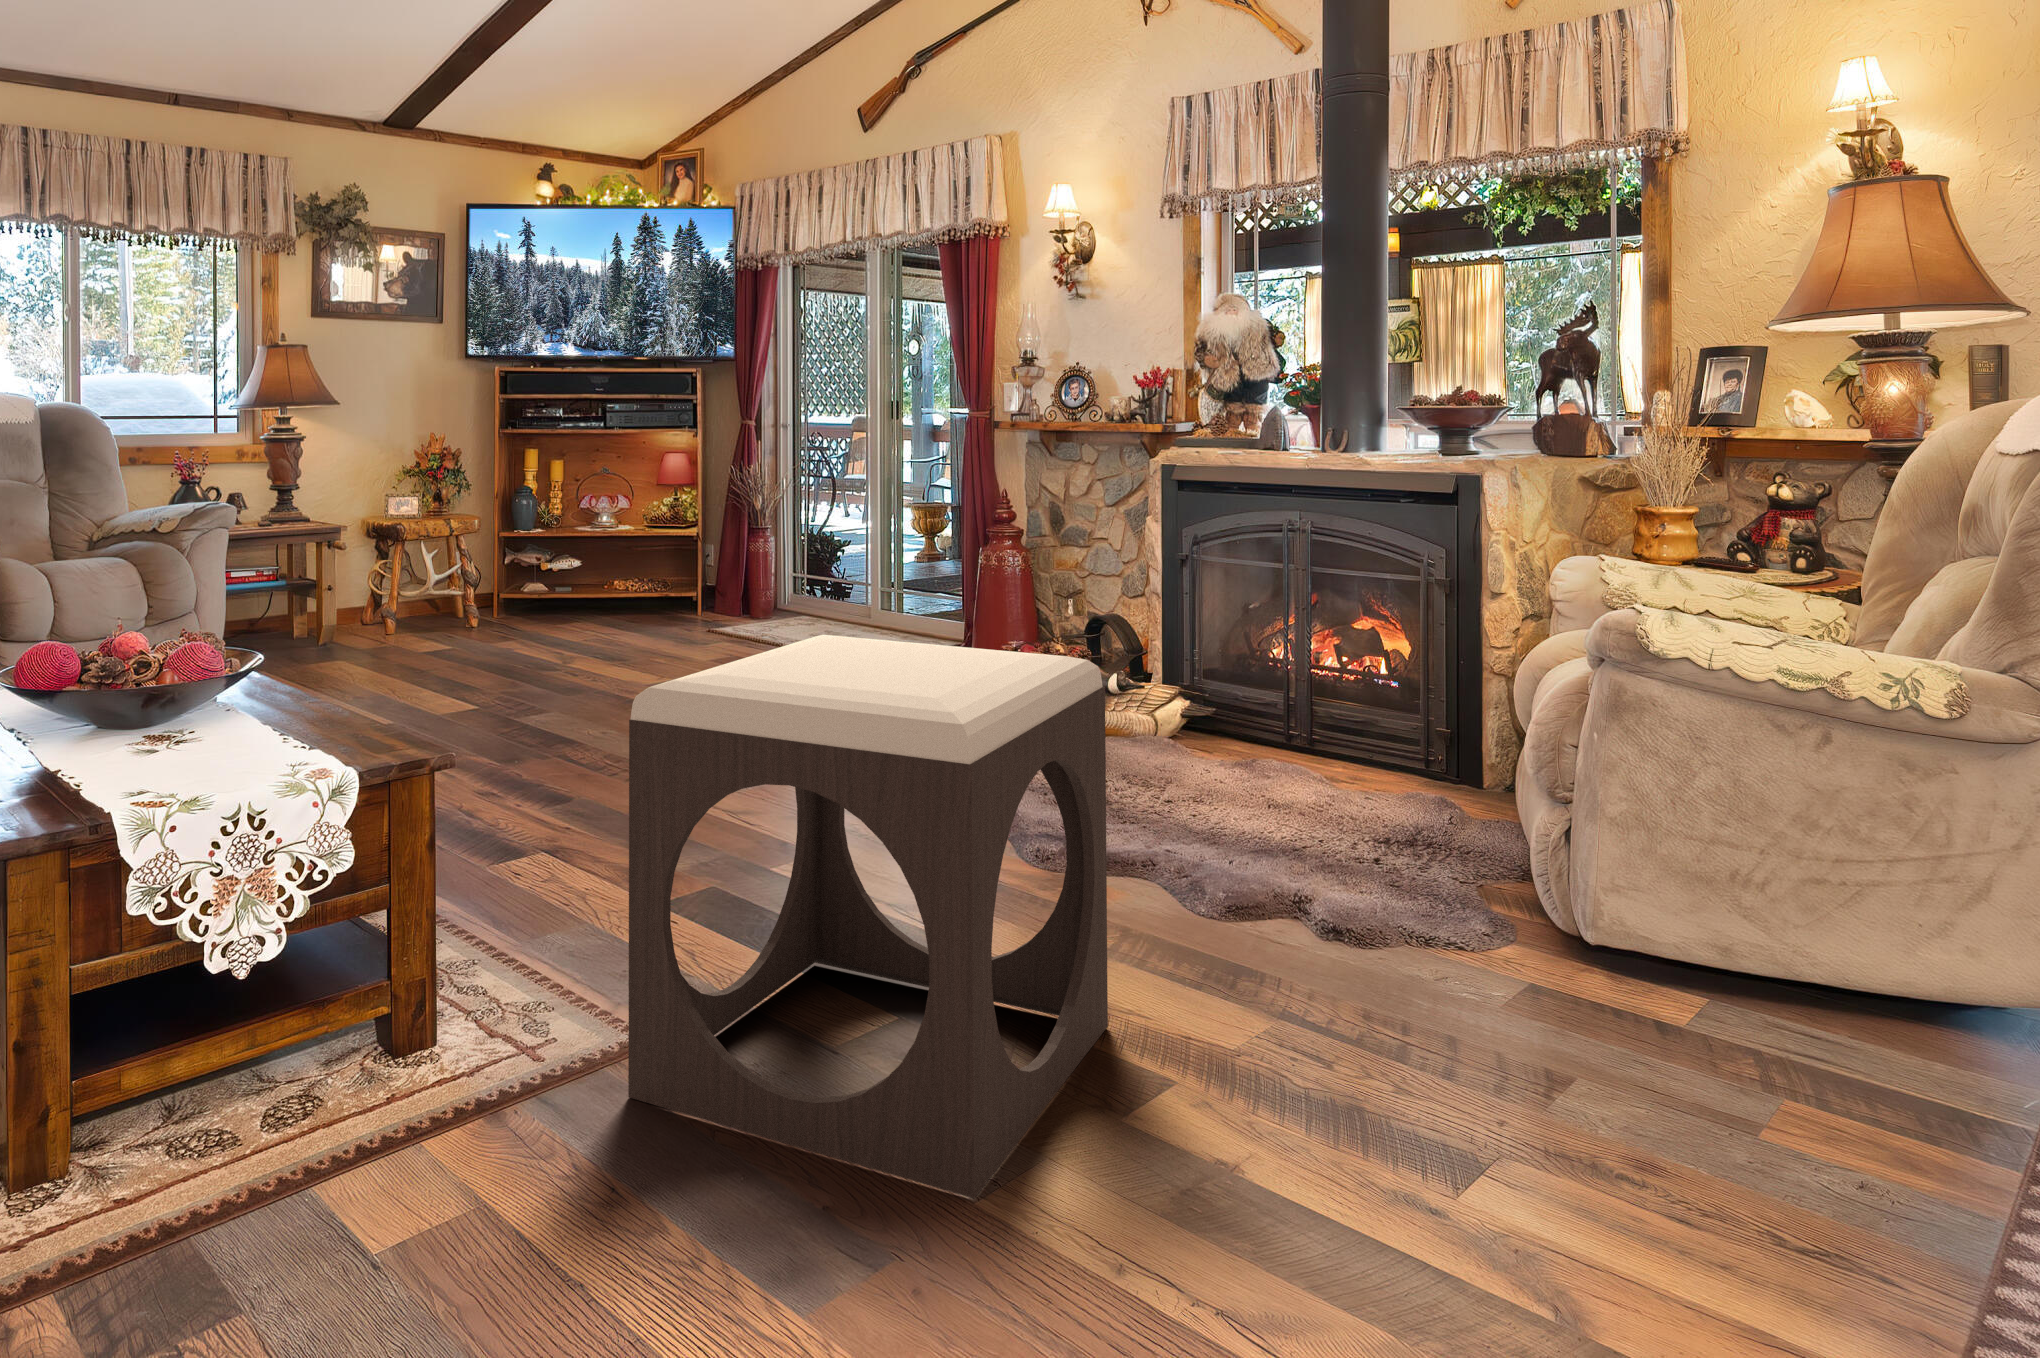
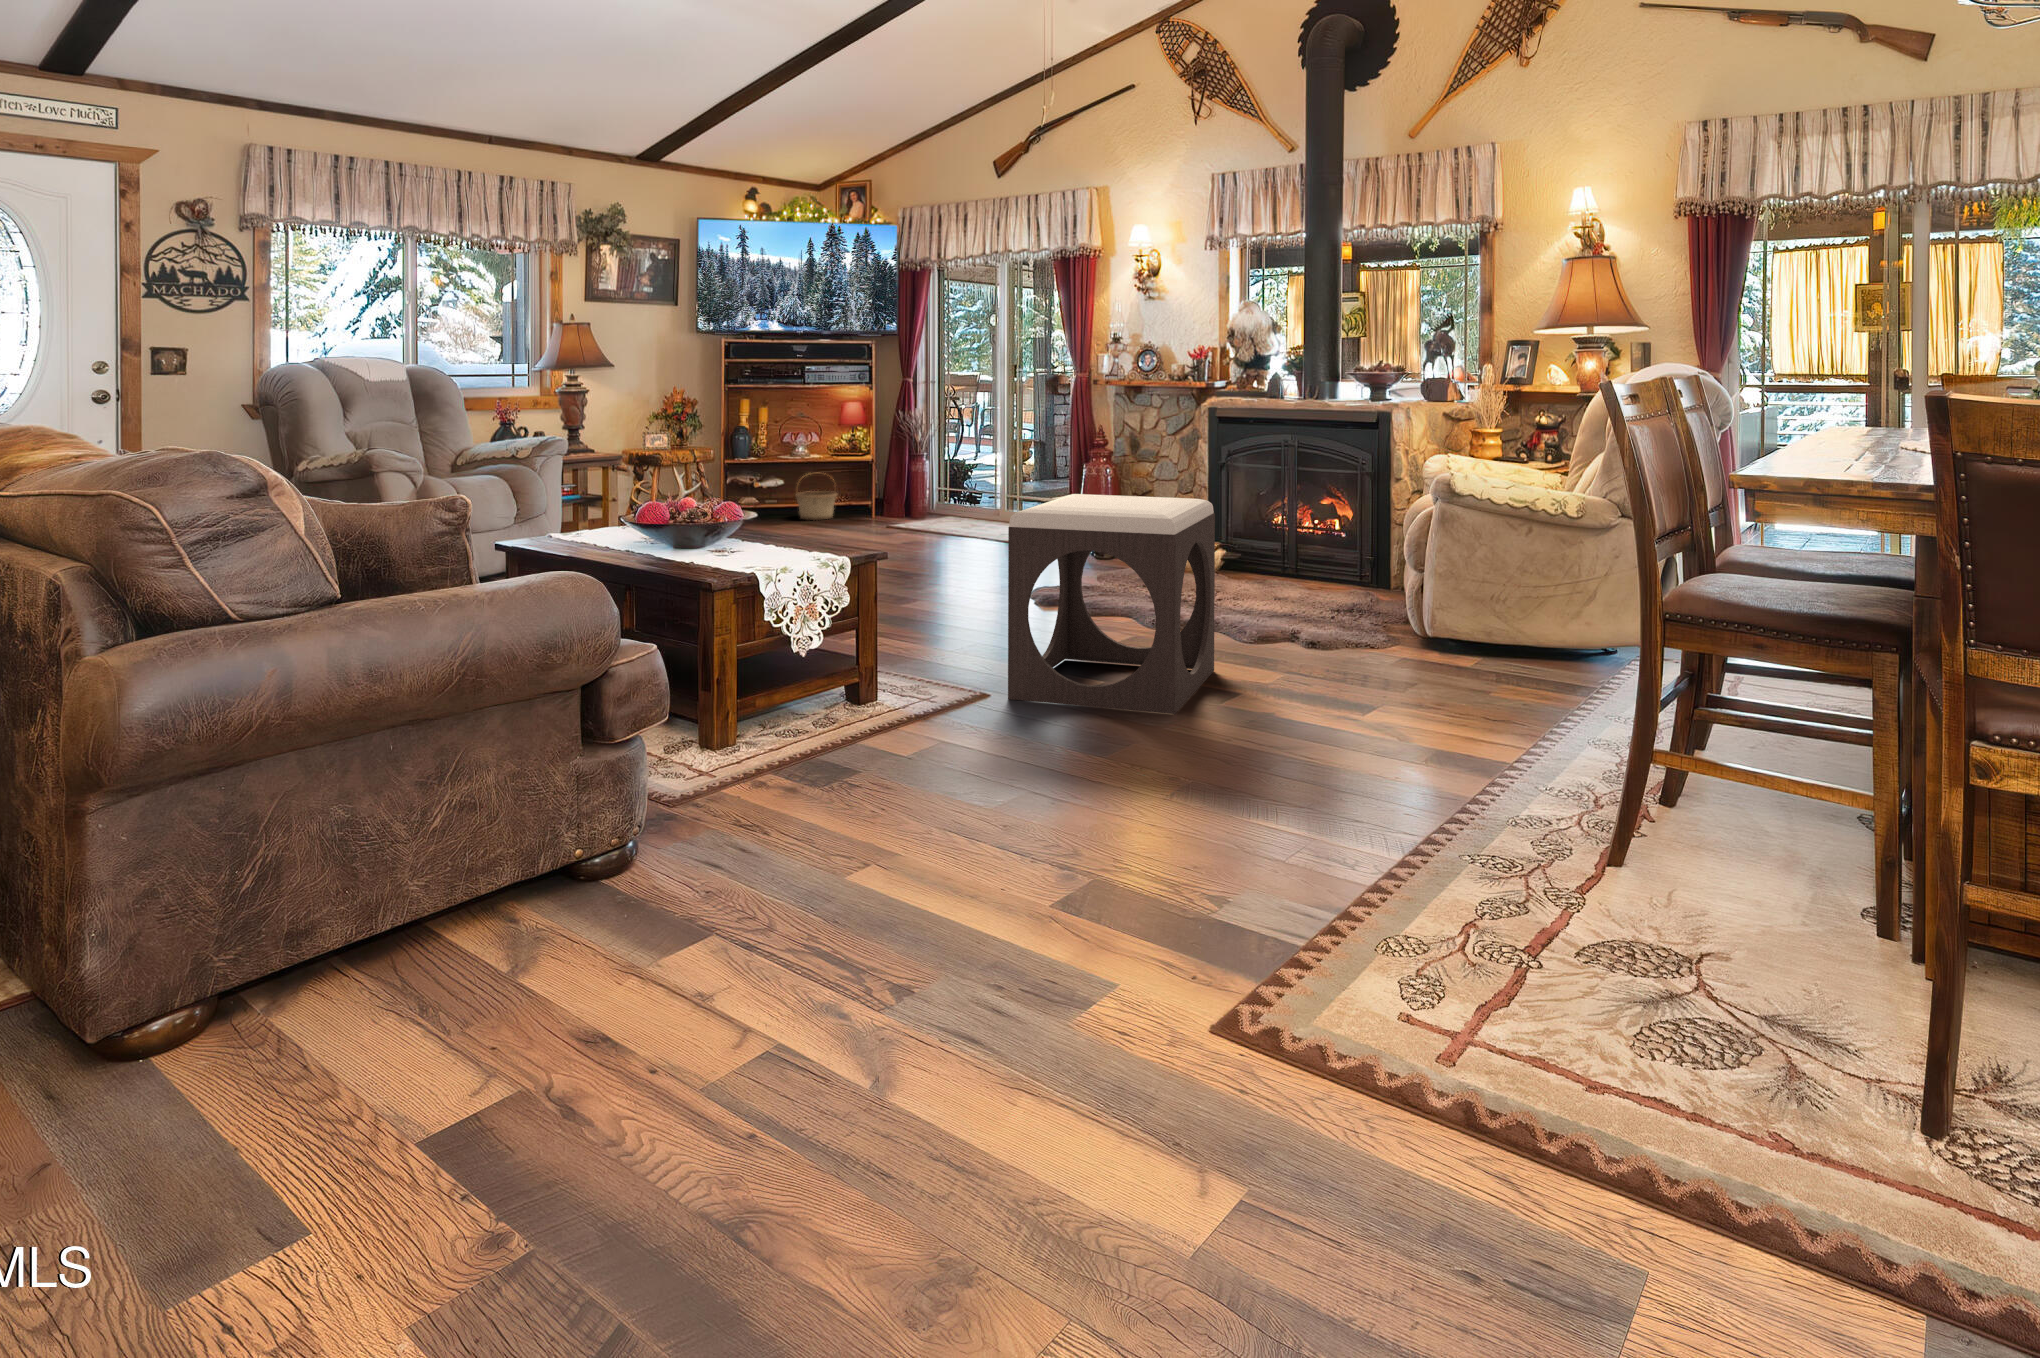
basket: none [595,551,654,617] -> present [796,479,837,520]

